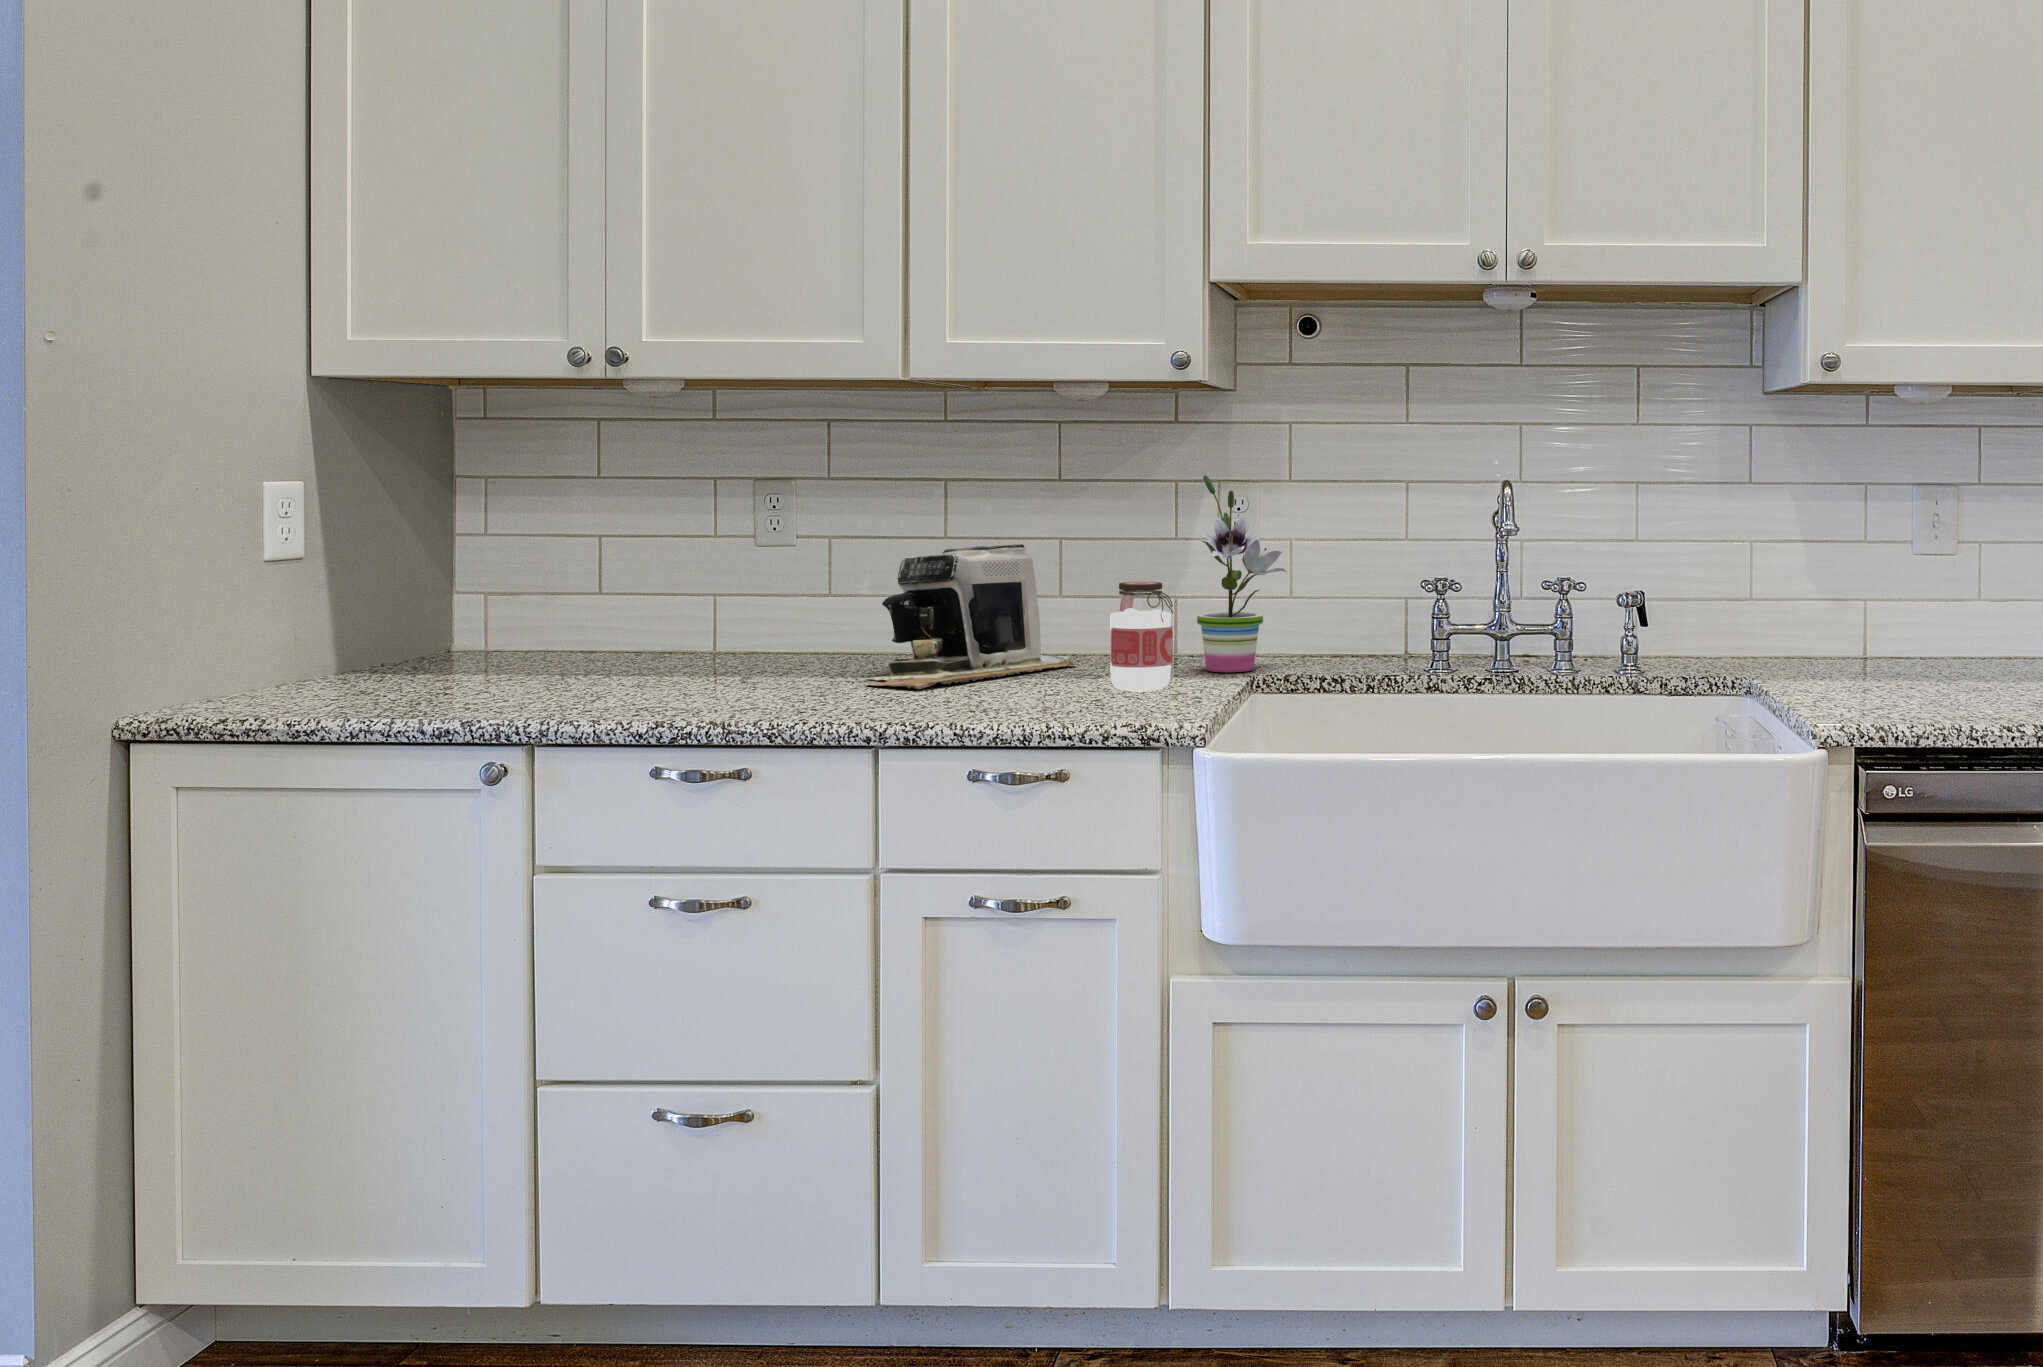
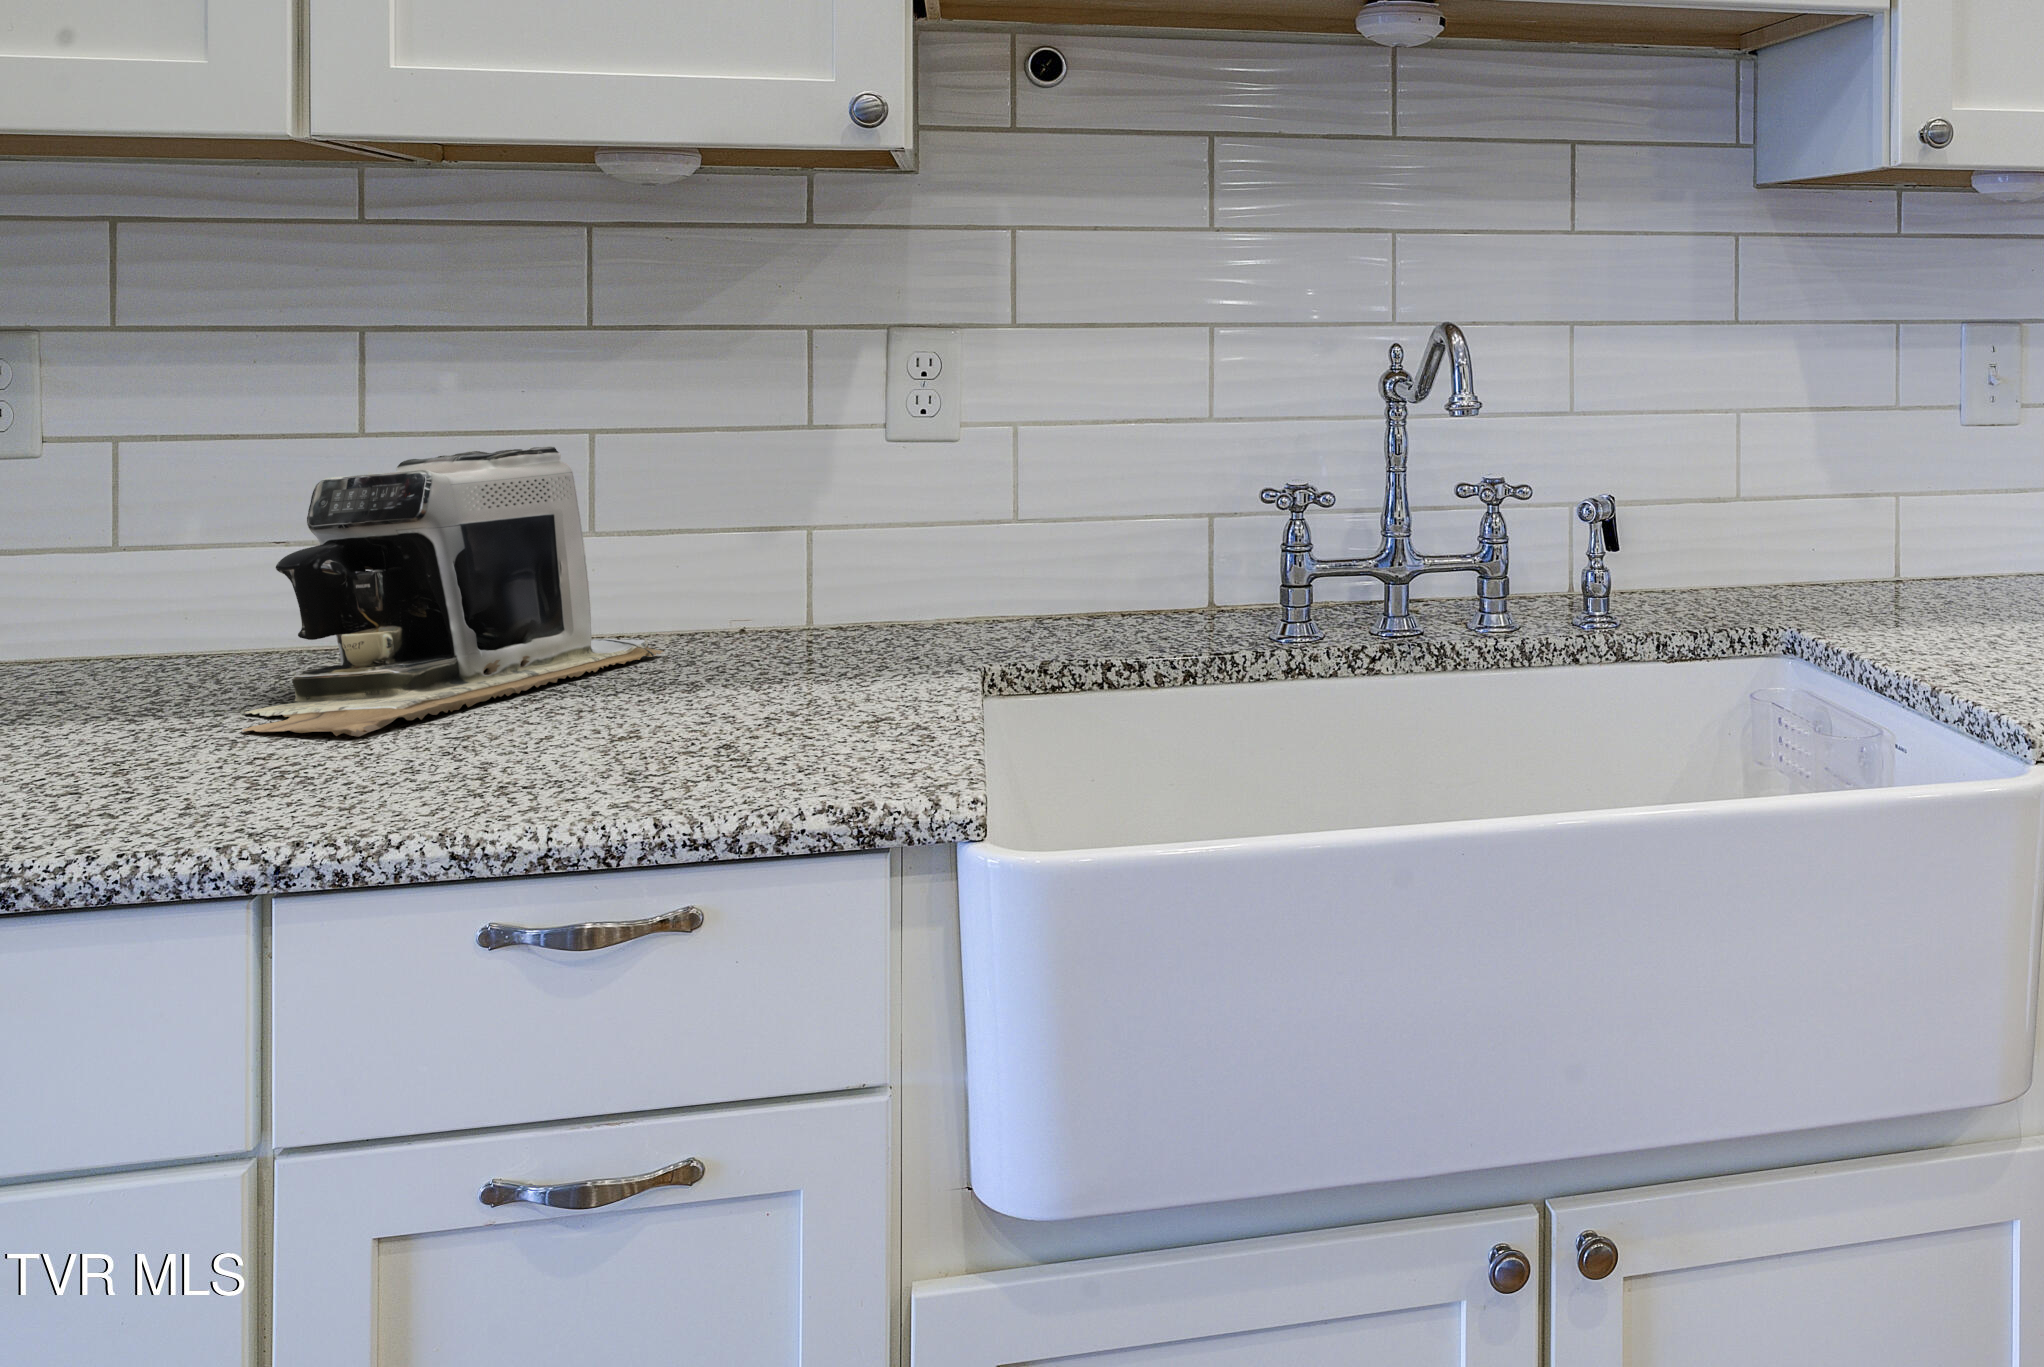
potted plant: present [1197,475,1287,672] -> none [882,321,1032,657]
jar: present [1110,582,1173,692] -> none [744,513,868,720]

